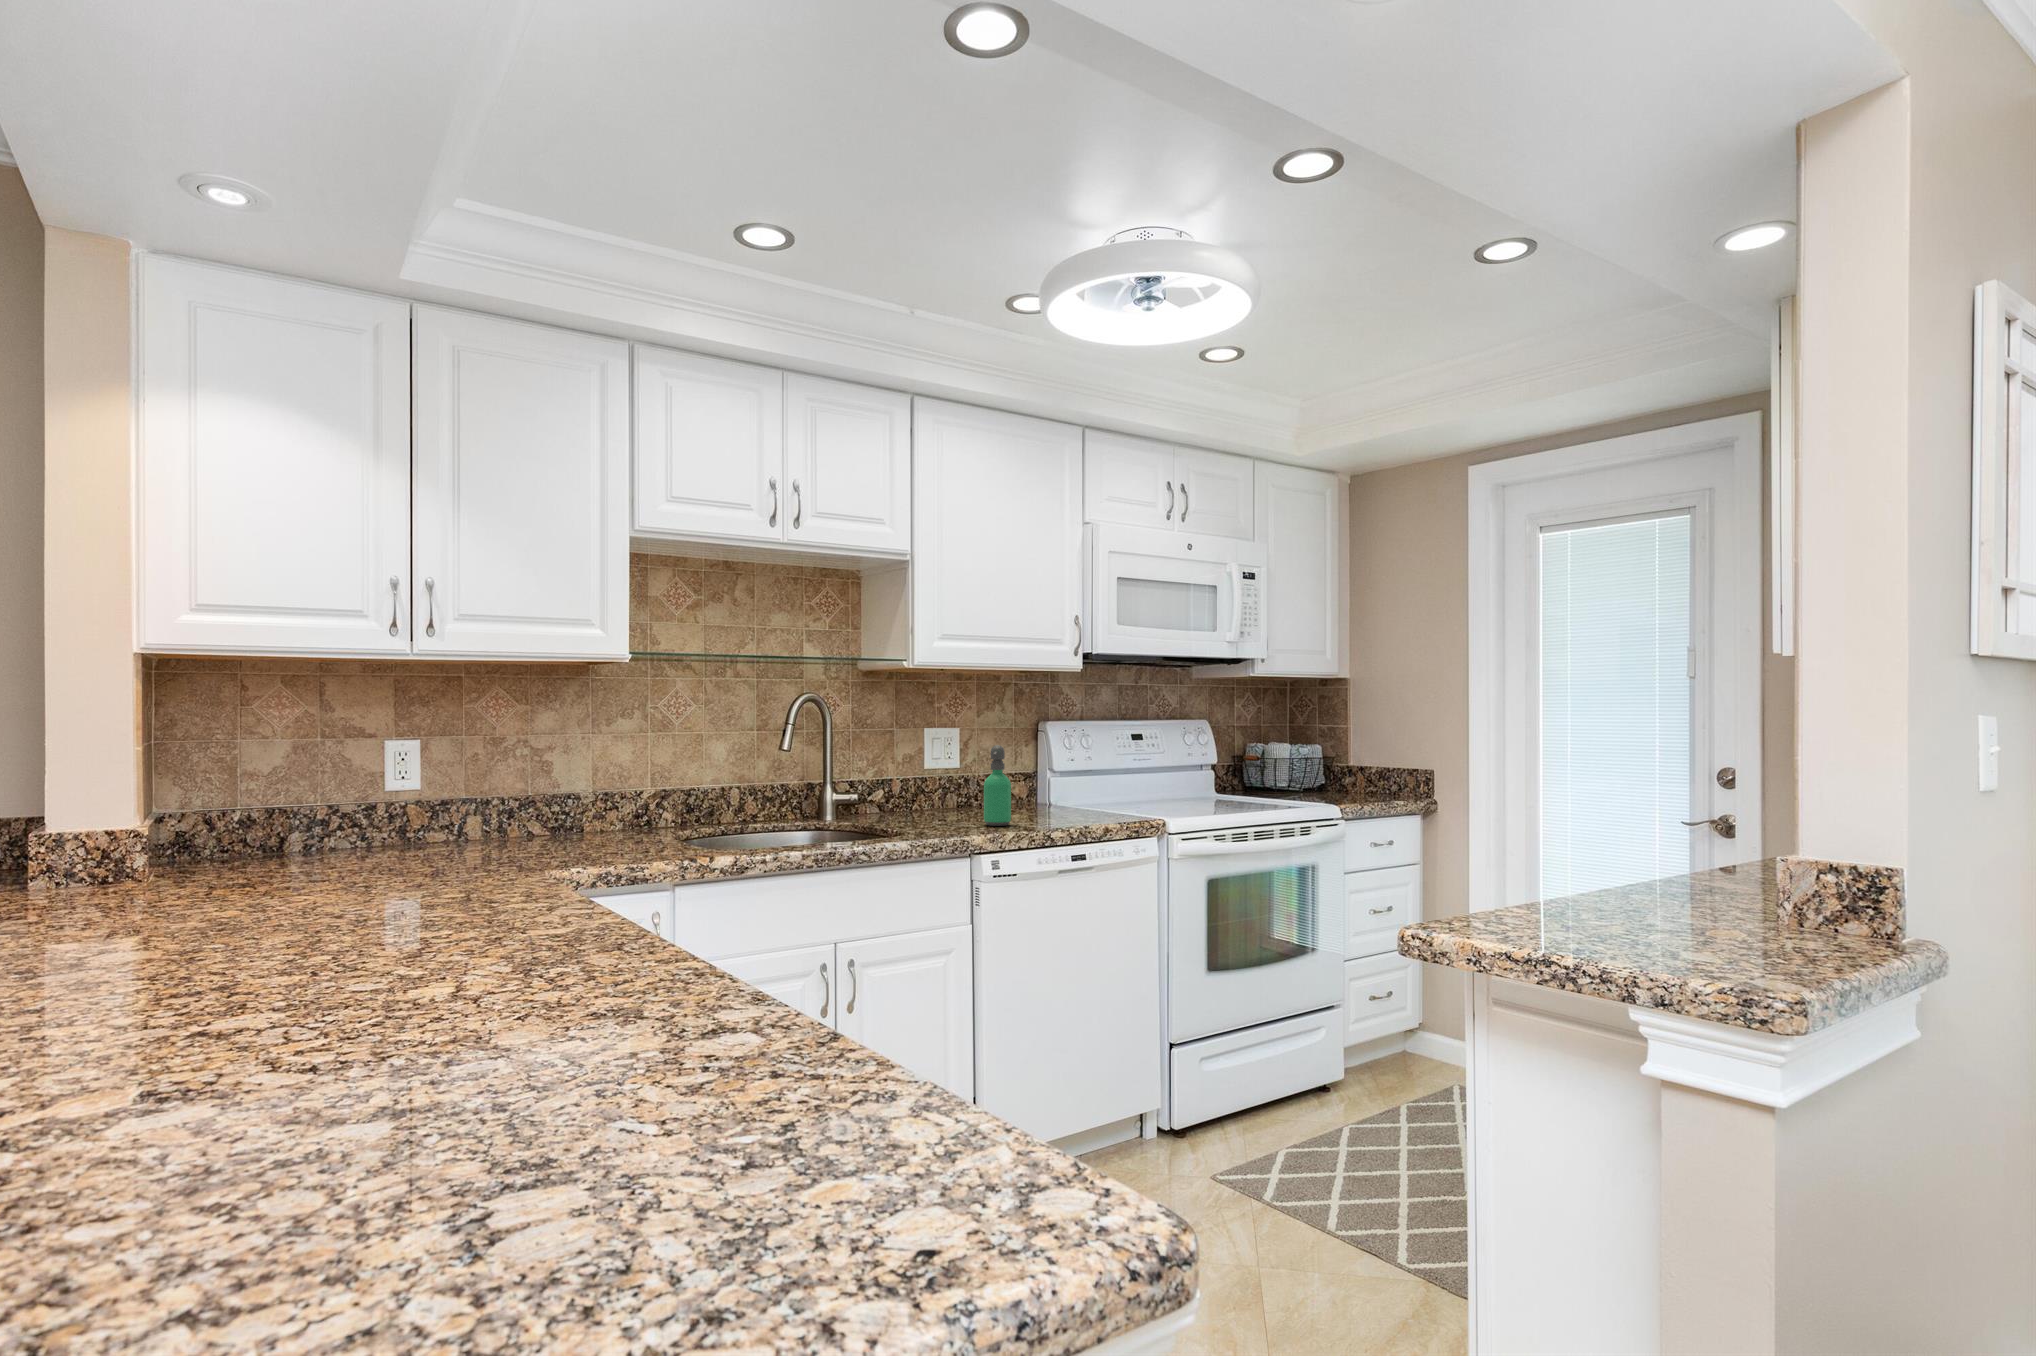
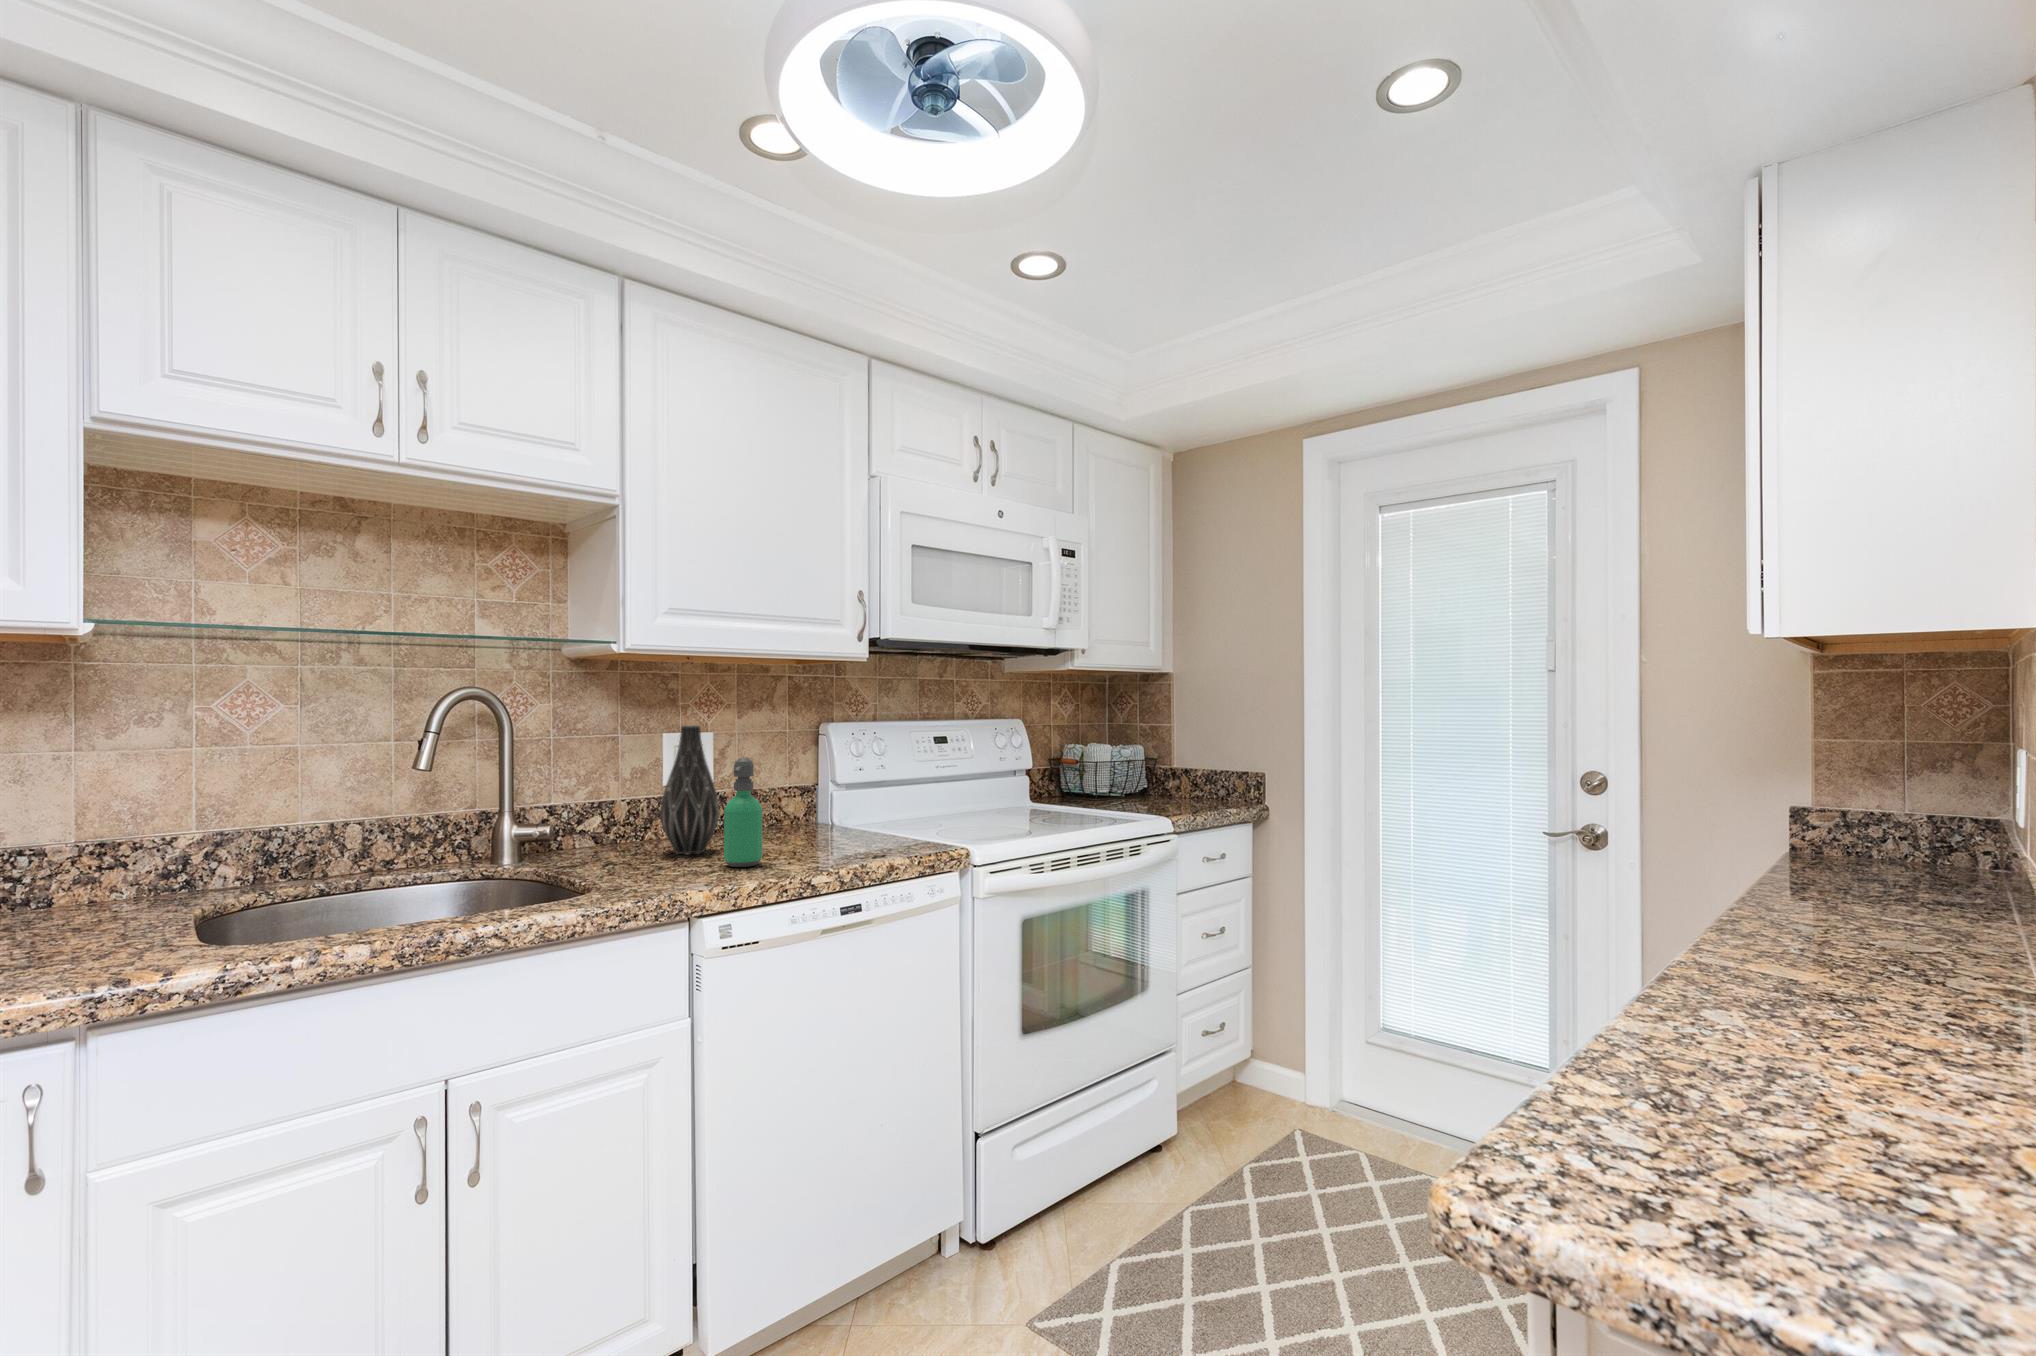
vase: none [932,722,974,818] -> present [660,725,720,854]

